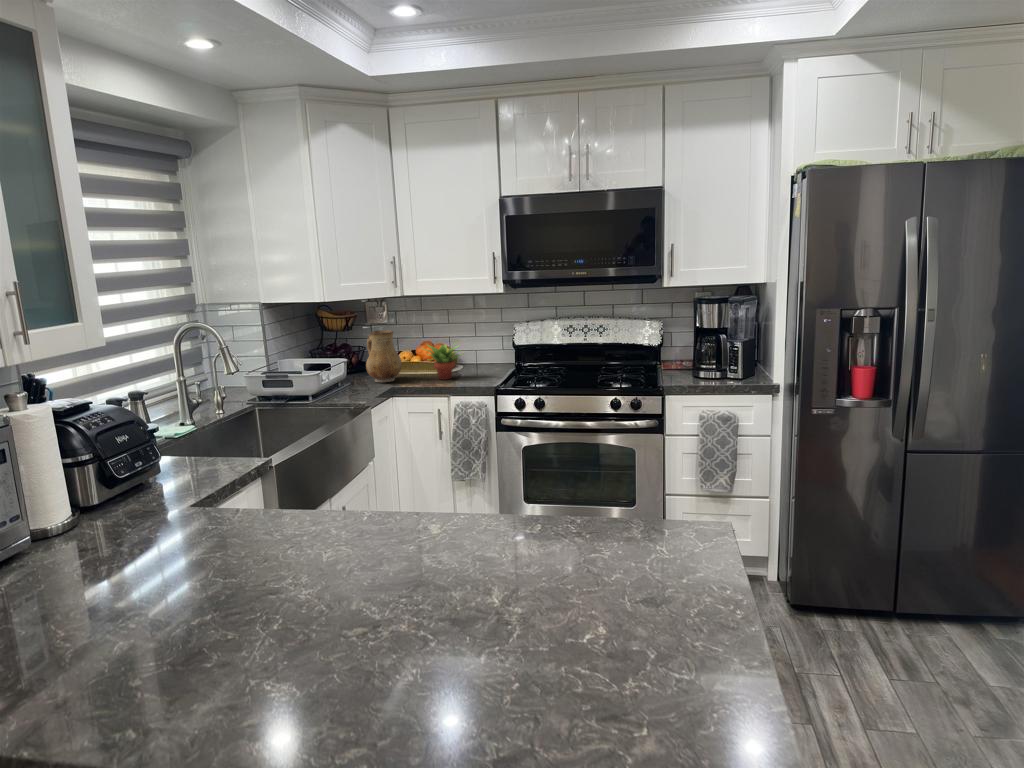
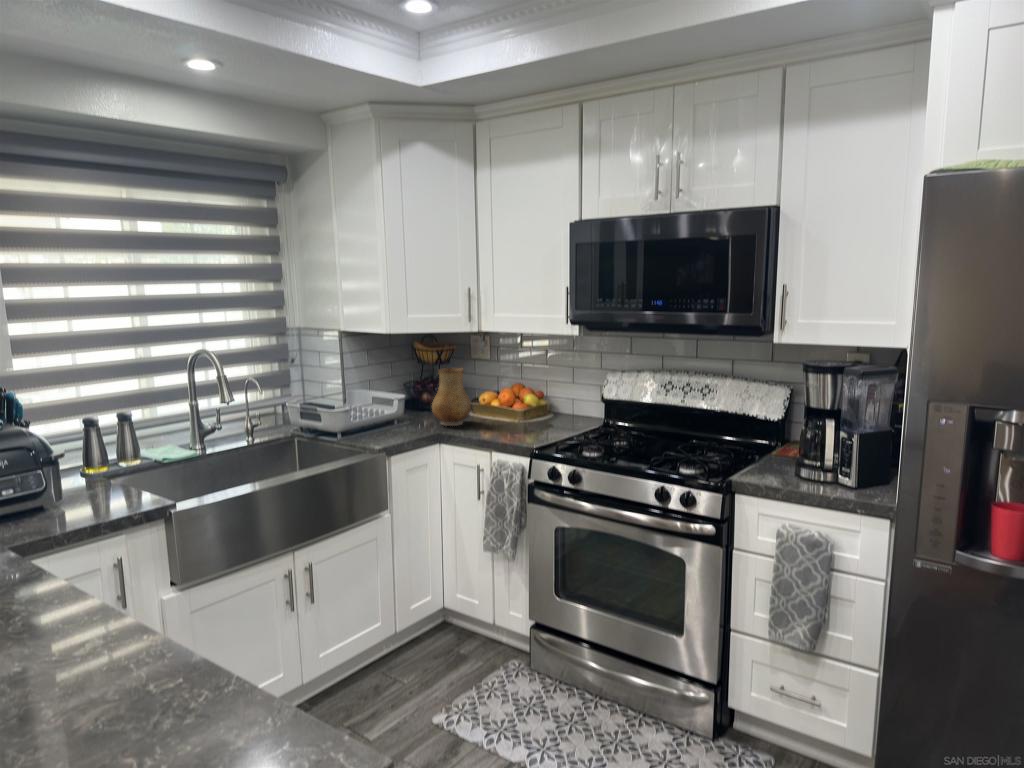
succulent plant: present [425,345,460,380] -> none [485,387,535,431]

